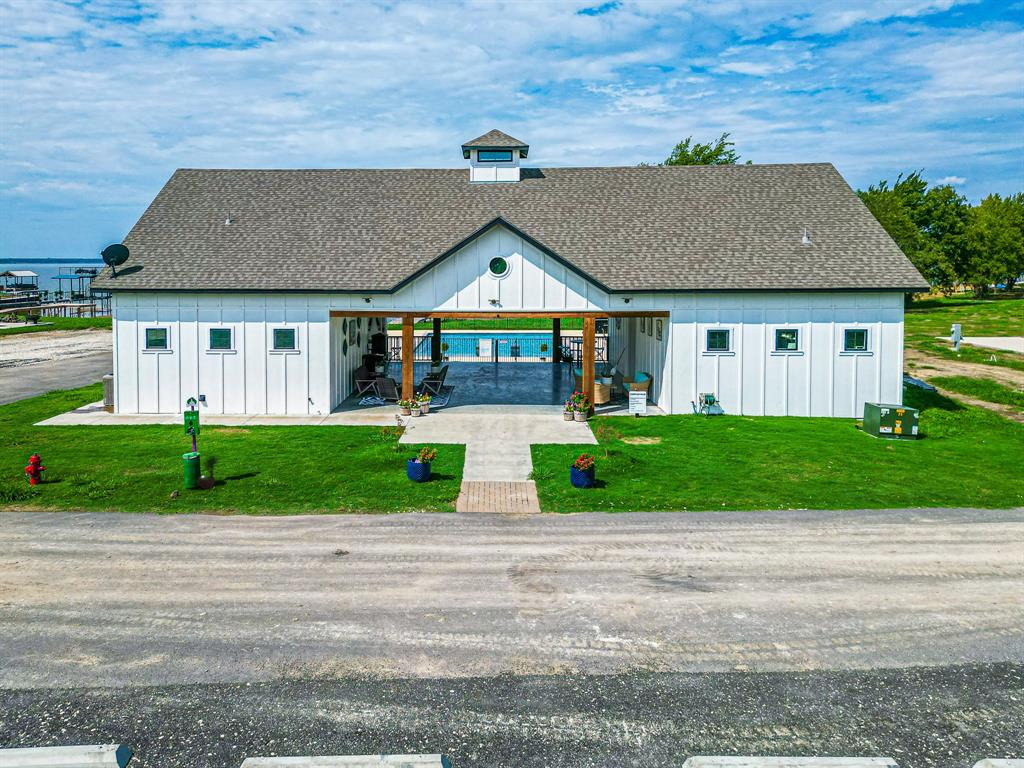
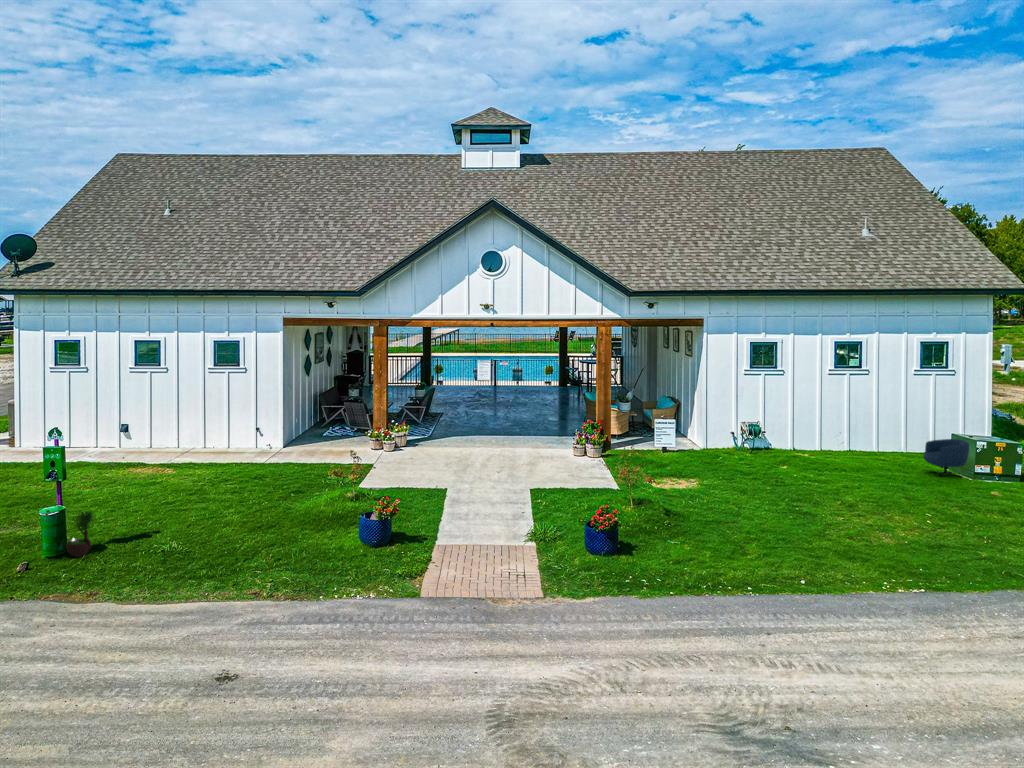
armchair: none [838,406,872,436] -> present [923,439,969,477]

